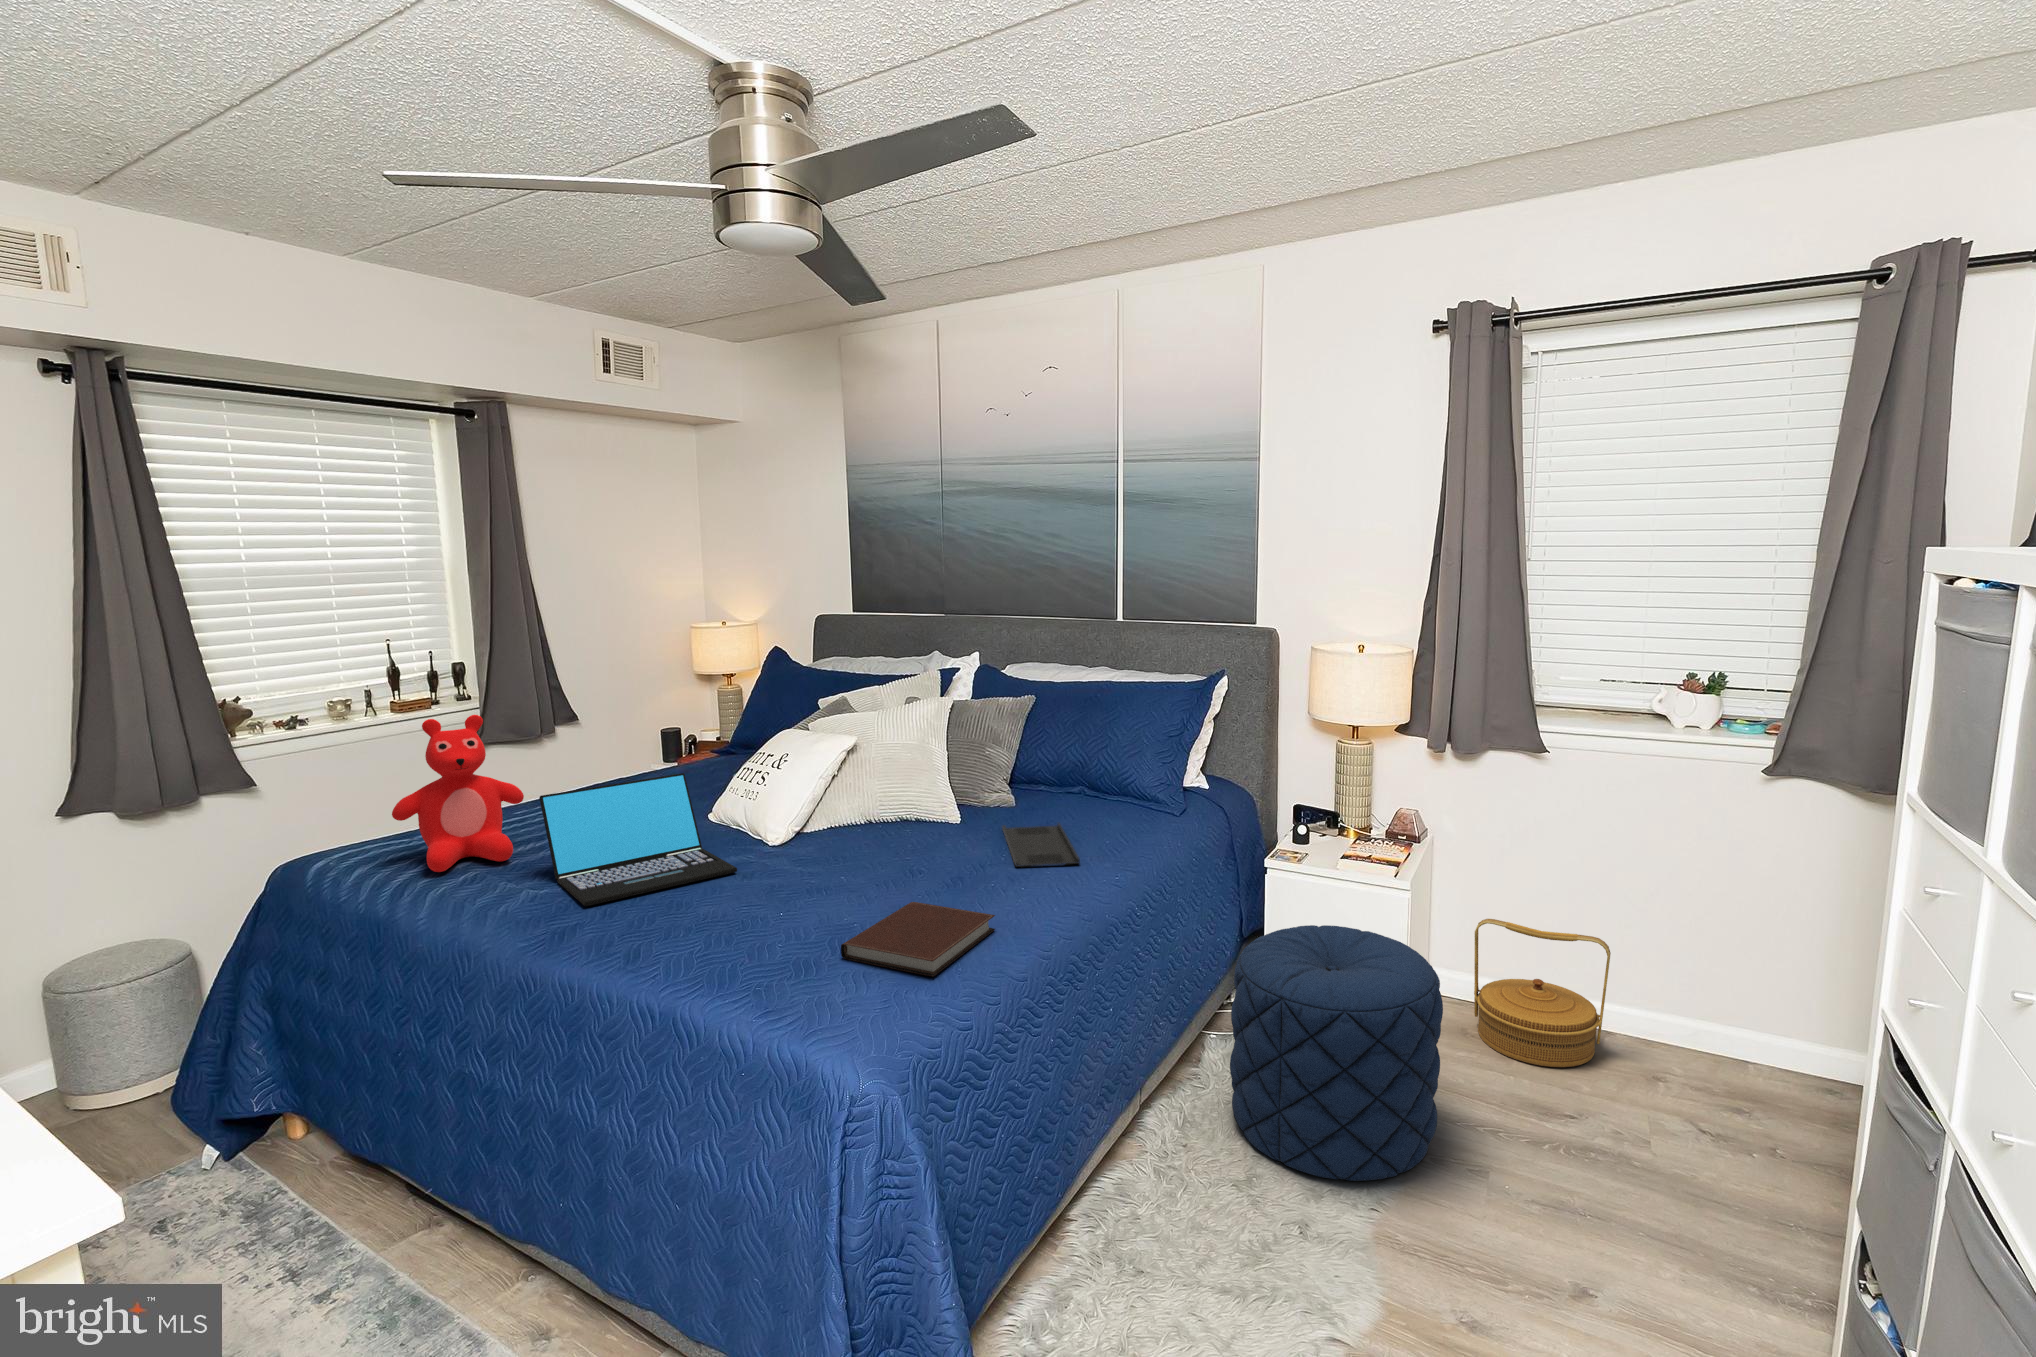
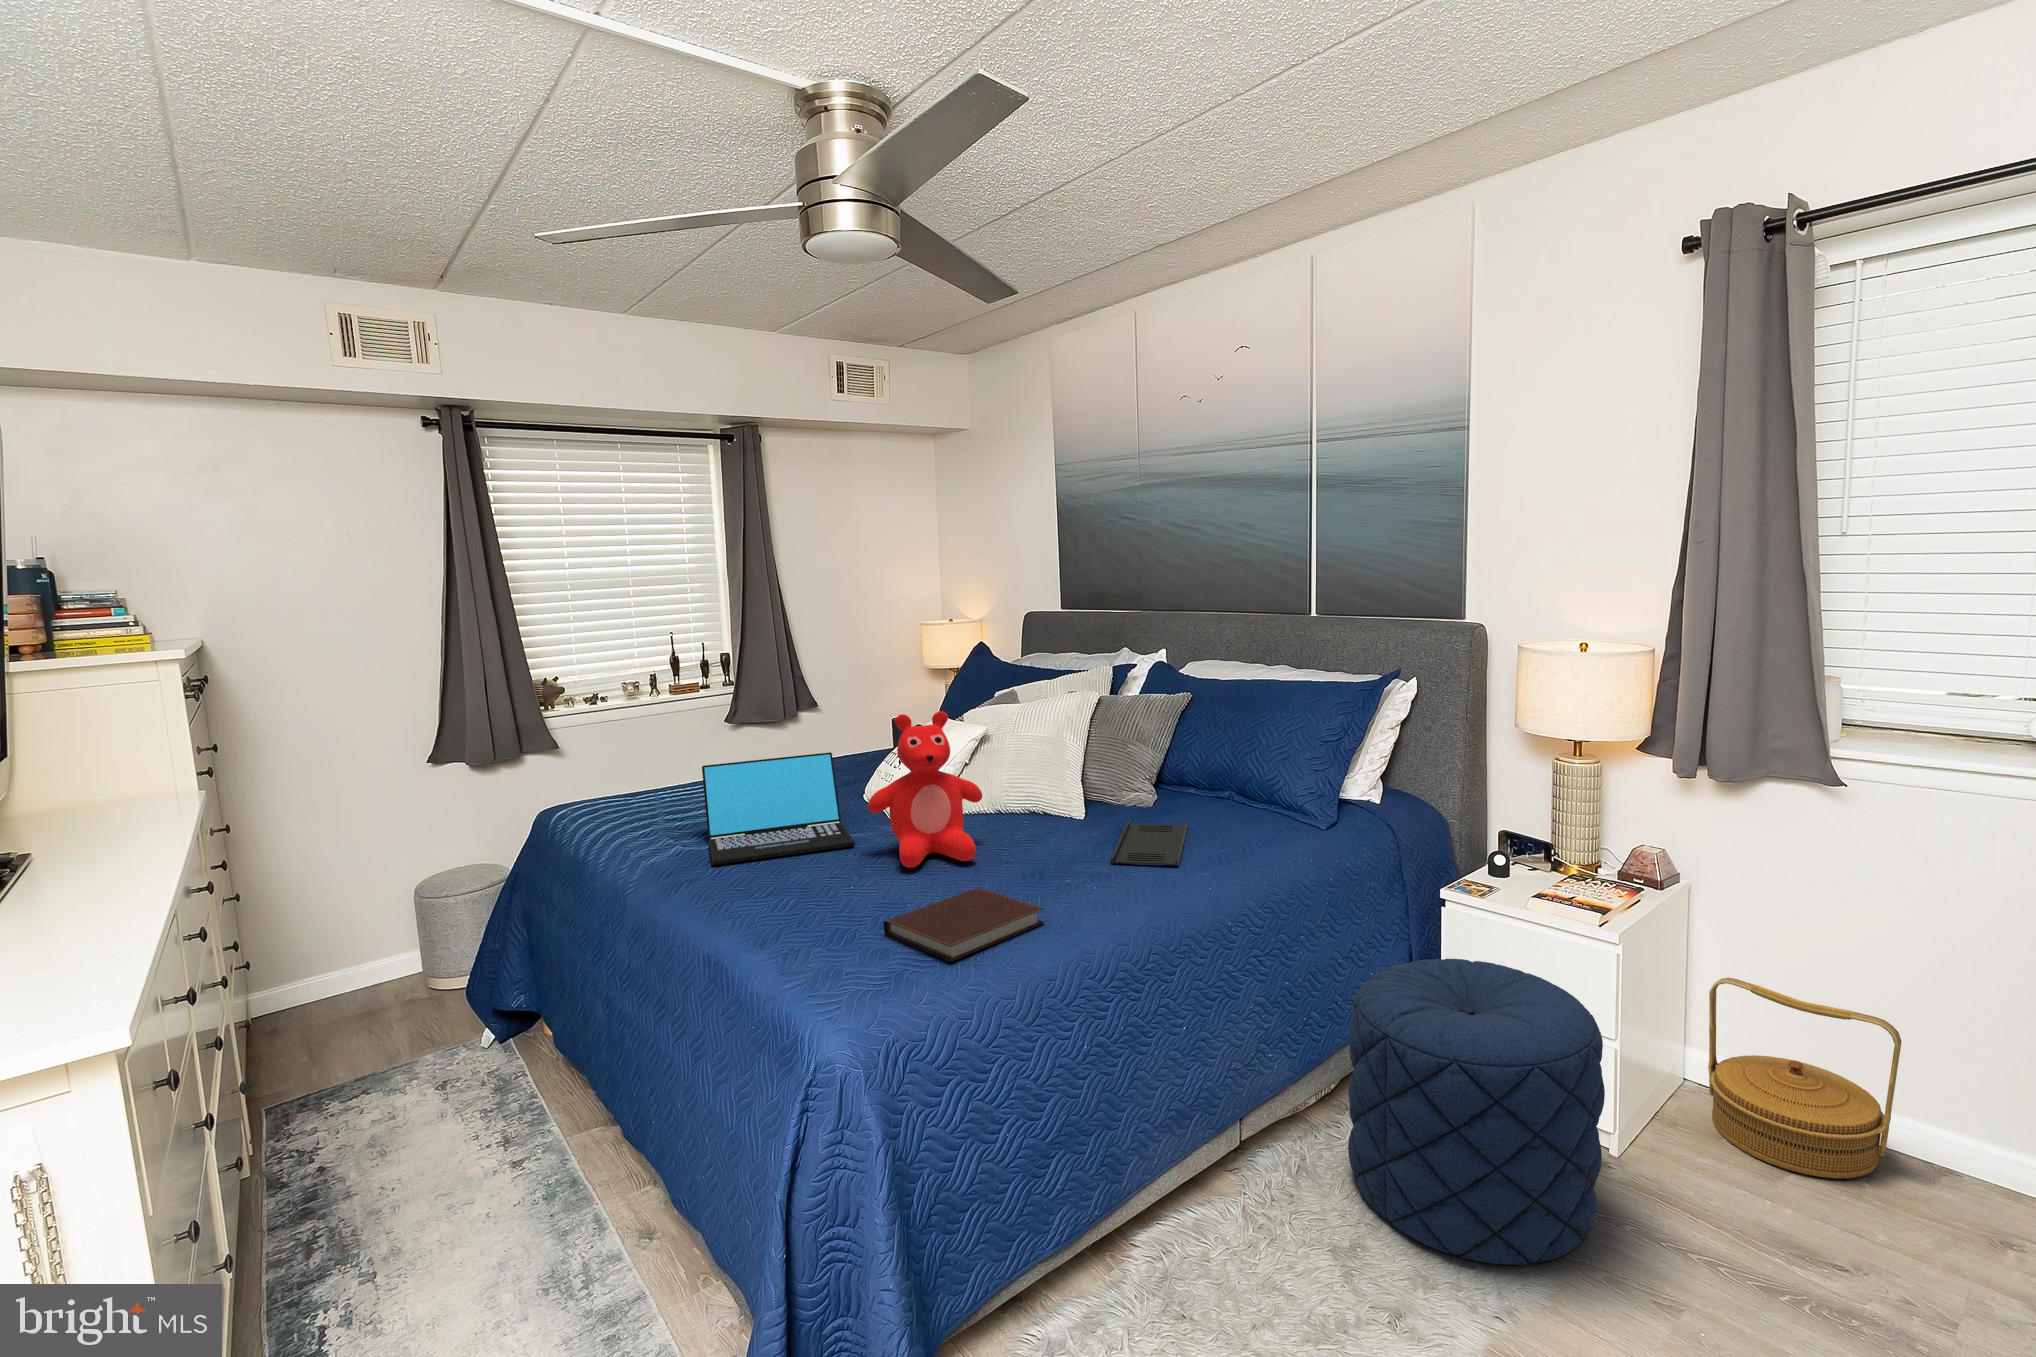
teddy bear: present [392,715,524,872] -> present [868,711,982,868]

